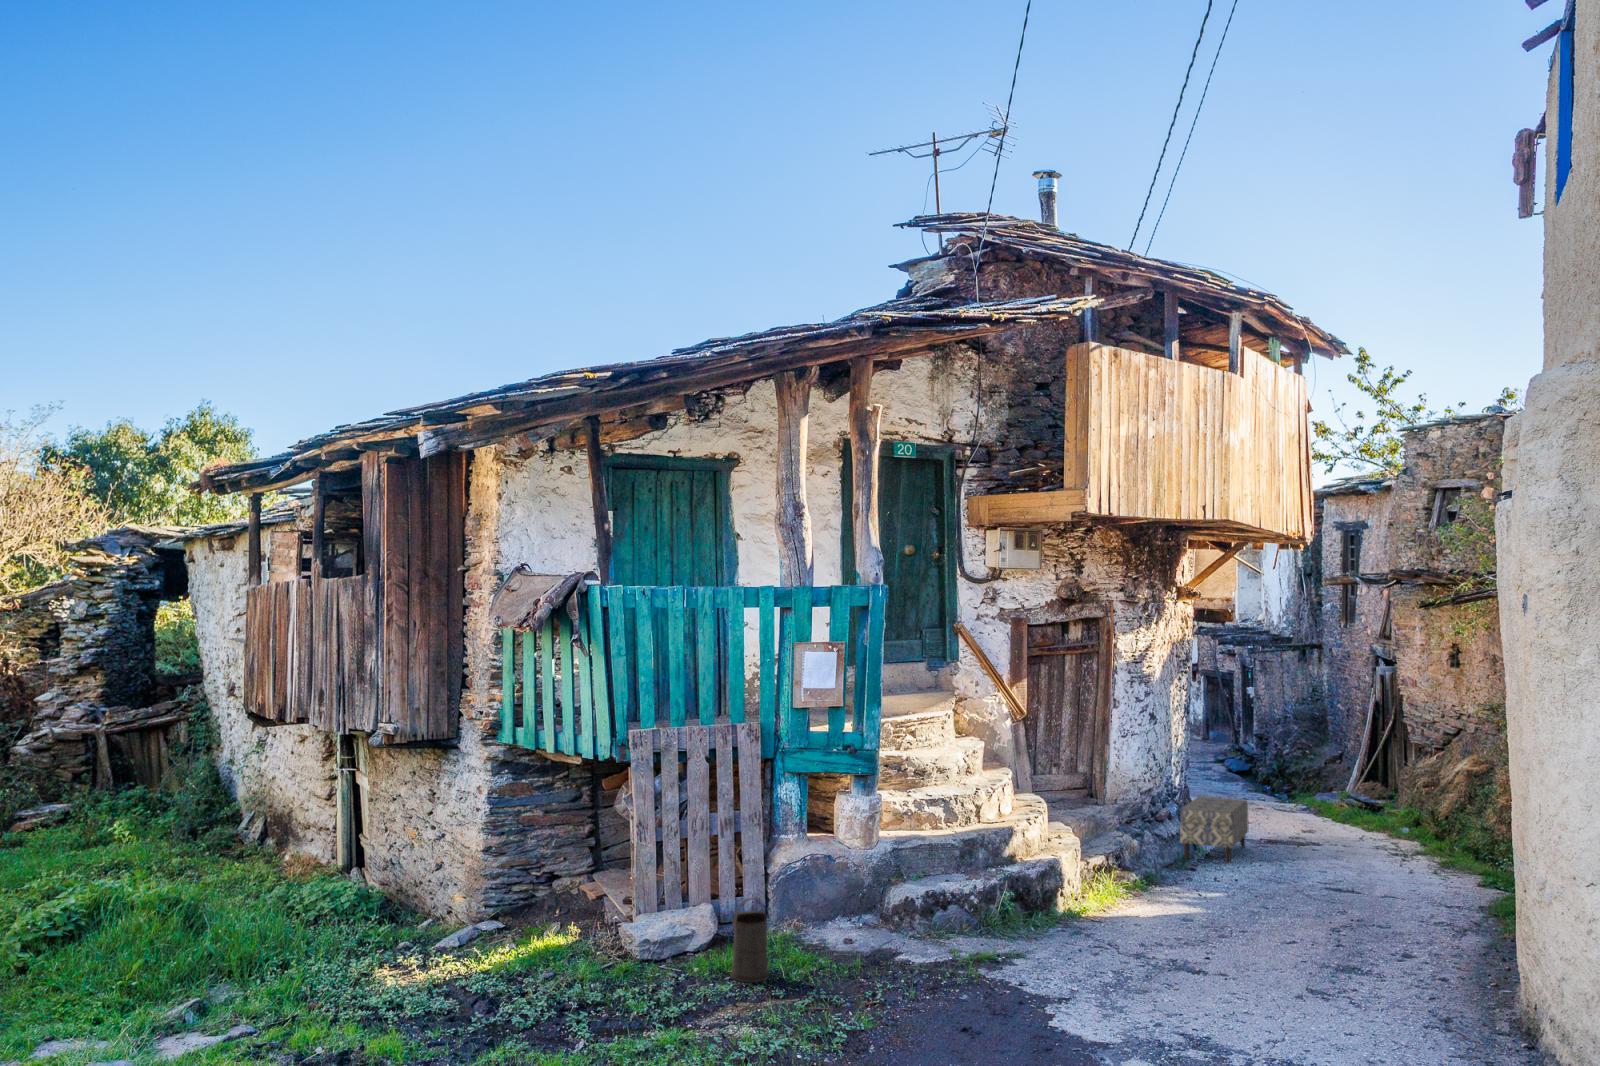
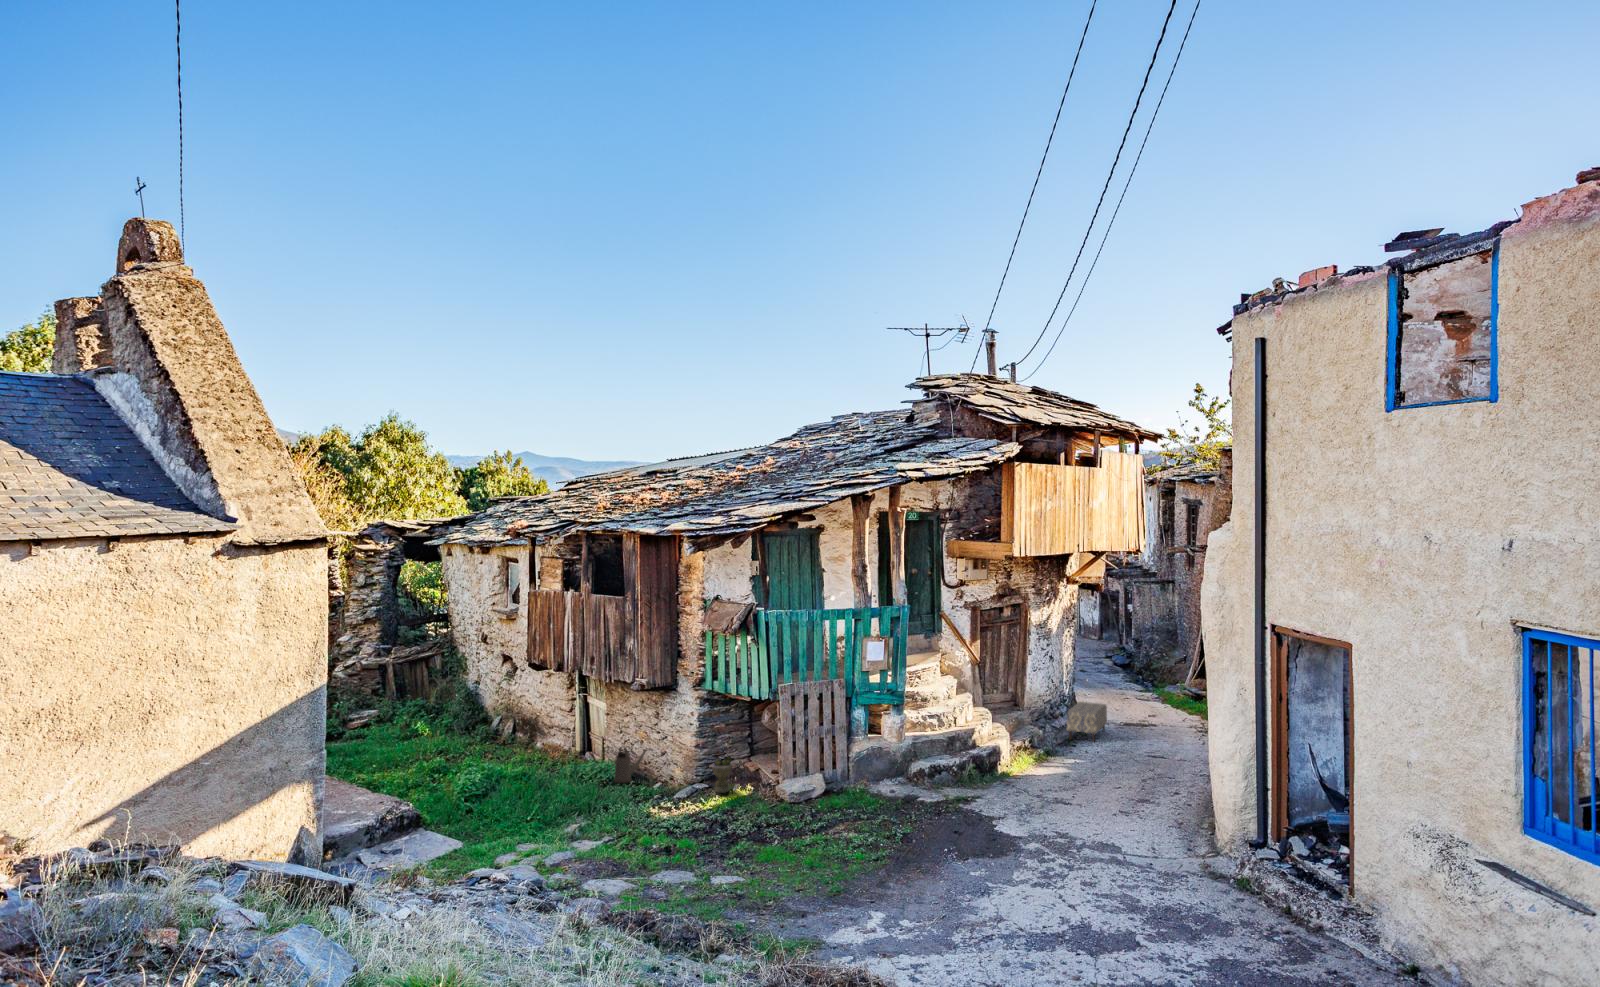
planter: none [511,873,551,942] -> present [712,757,731,793]
watering can: present [730,898,769,982] -> present [611,747,647,783]

